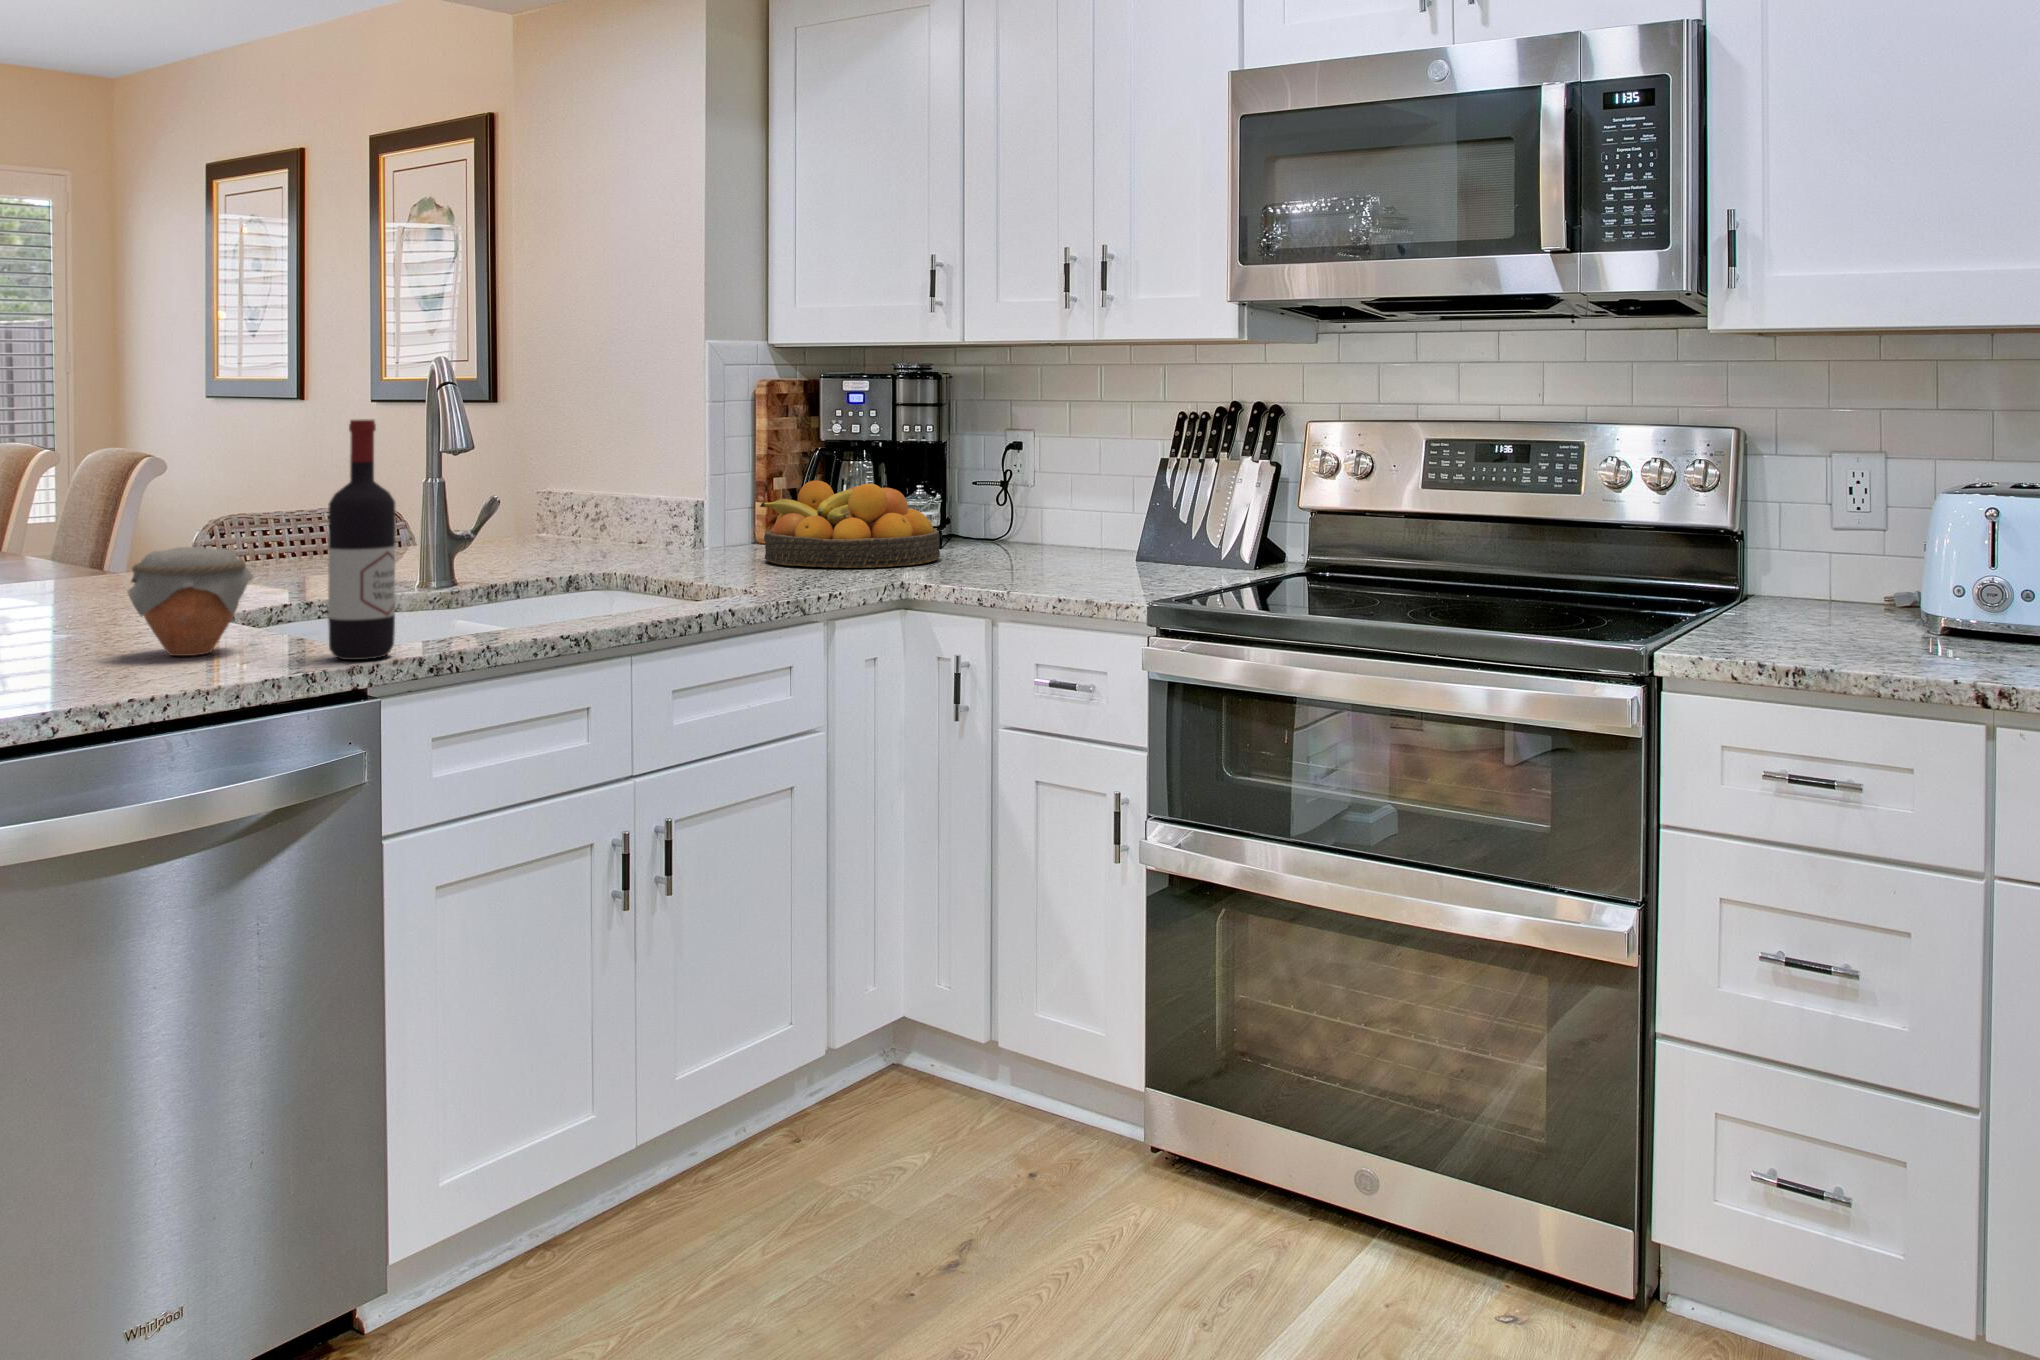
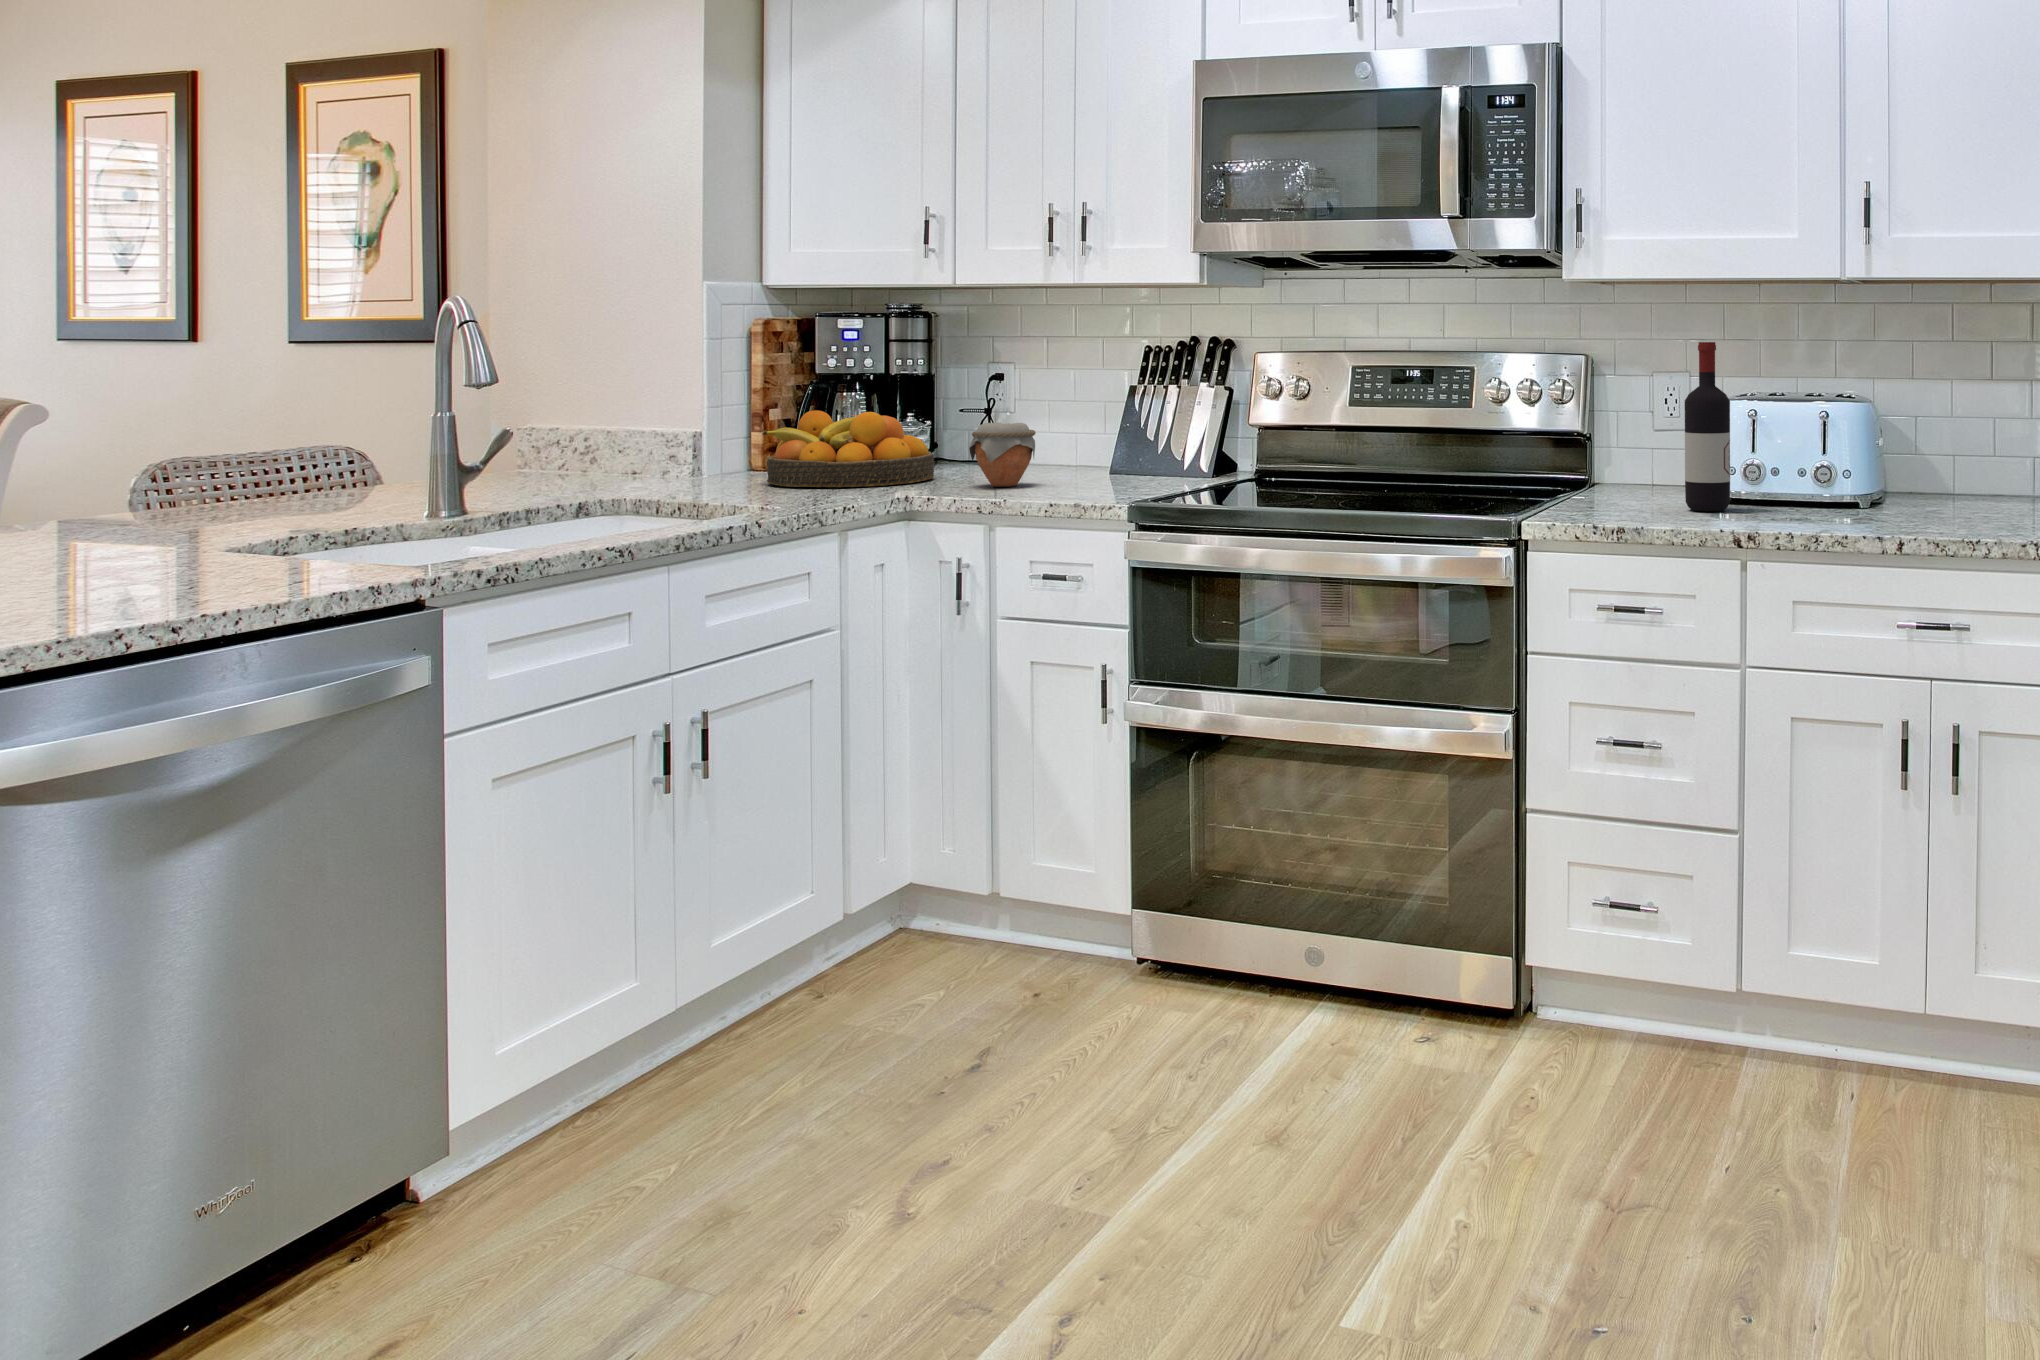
wine bottle: present [328,419,395,660] -> present [1685,342,1730,511]
jar: present [128,547,253,656] -> present [969,423,1036,487]

